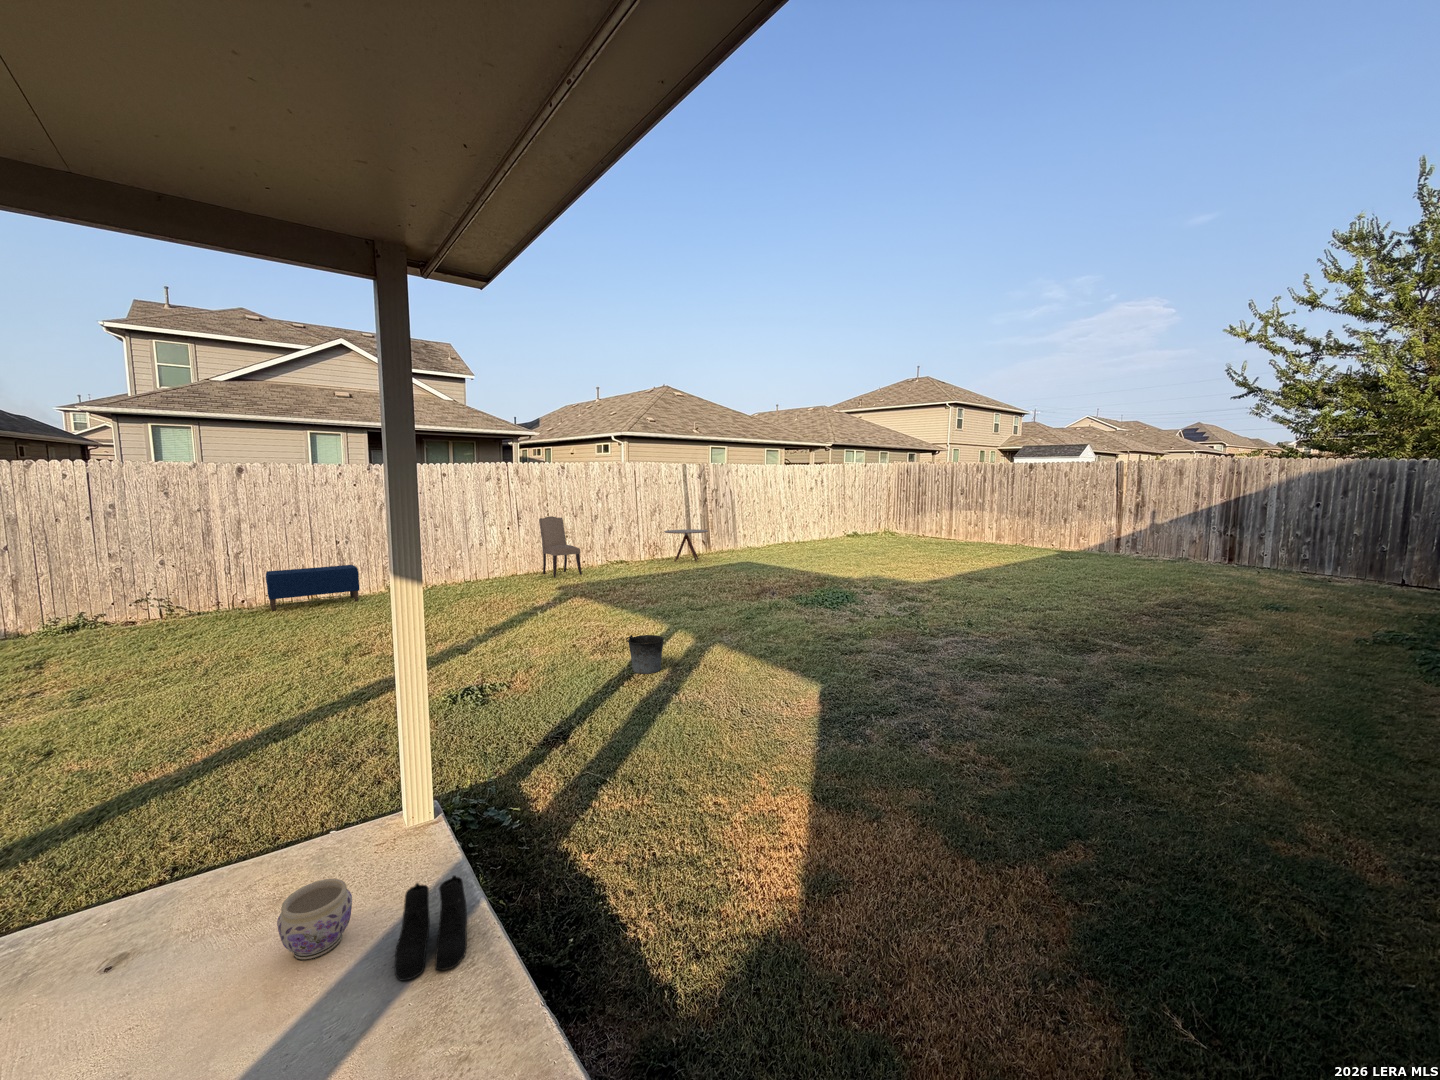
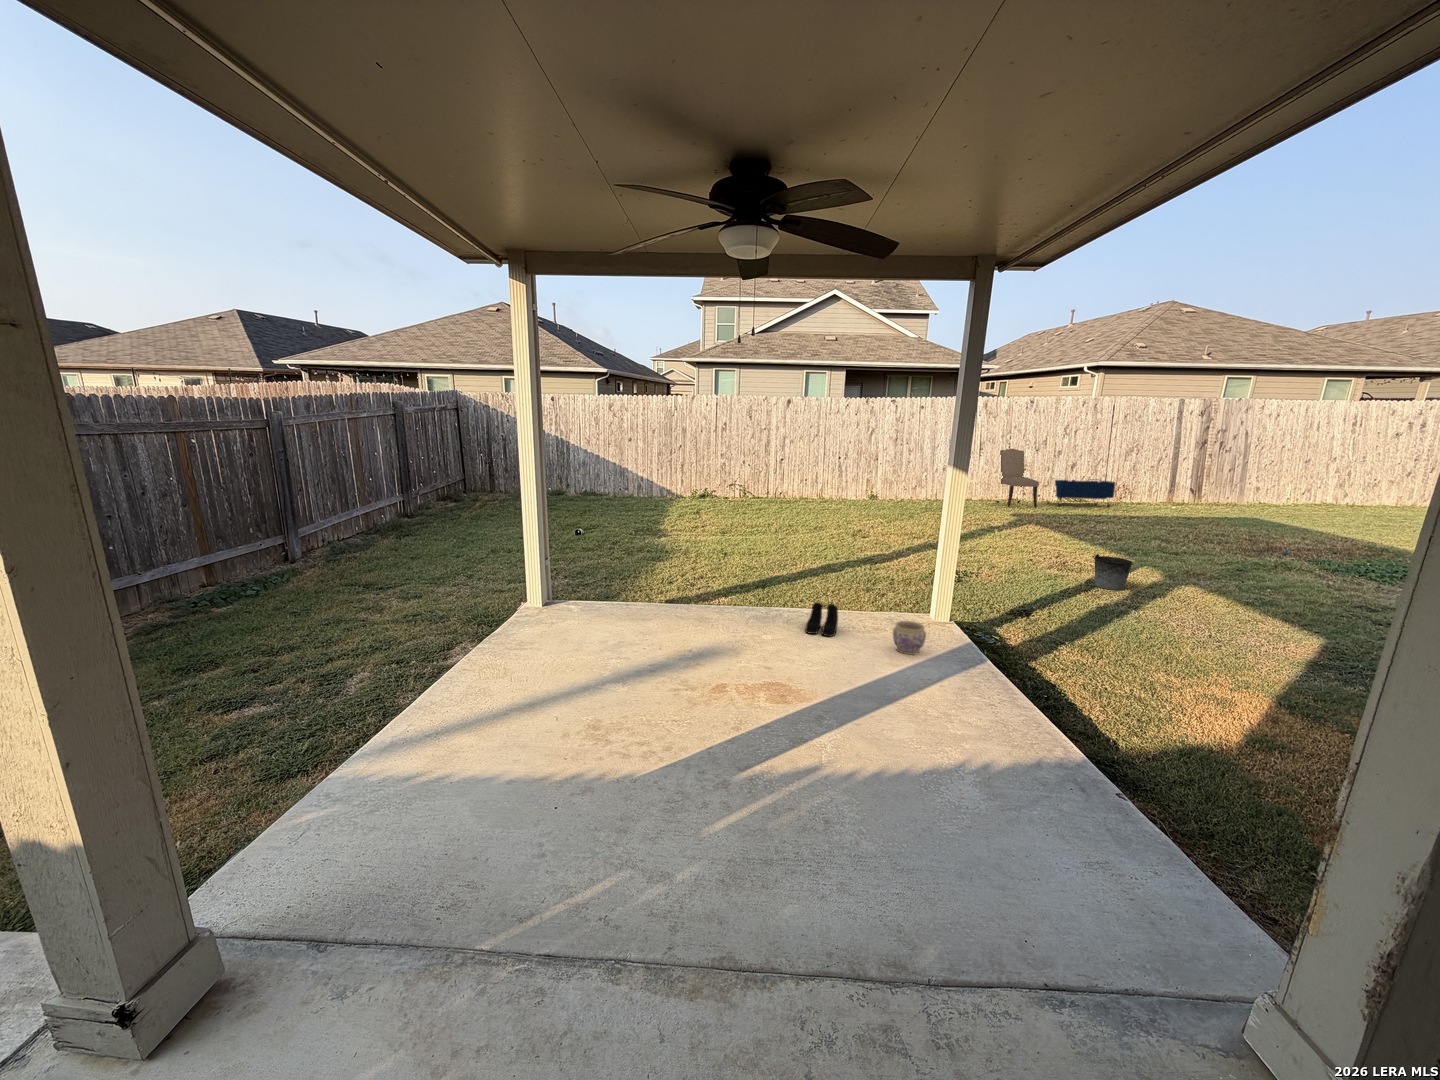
round table: present [664,529,708,562] -> none [1140,473,1201,511]
bench: present [266,565,359,611] -> present [1047,479,1115,507]
boots: present [395,875,467,980] -> present [805,602,838,636]

